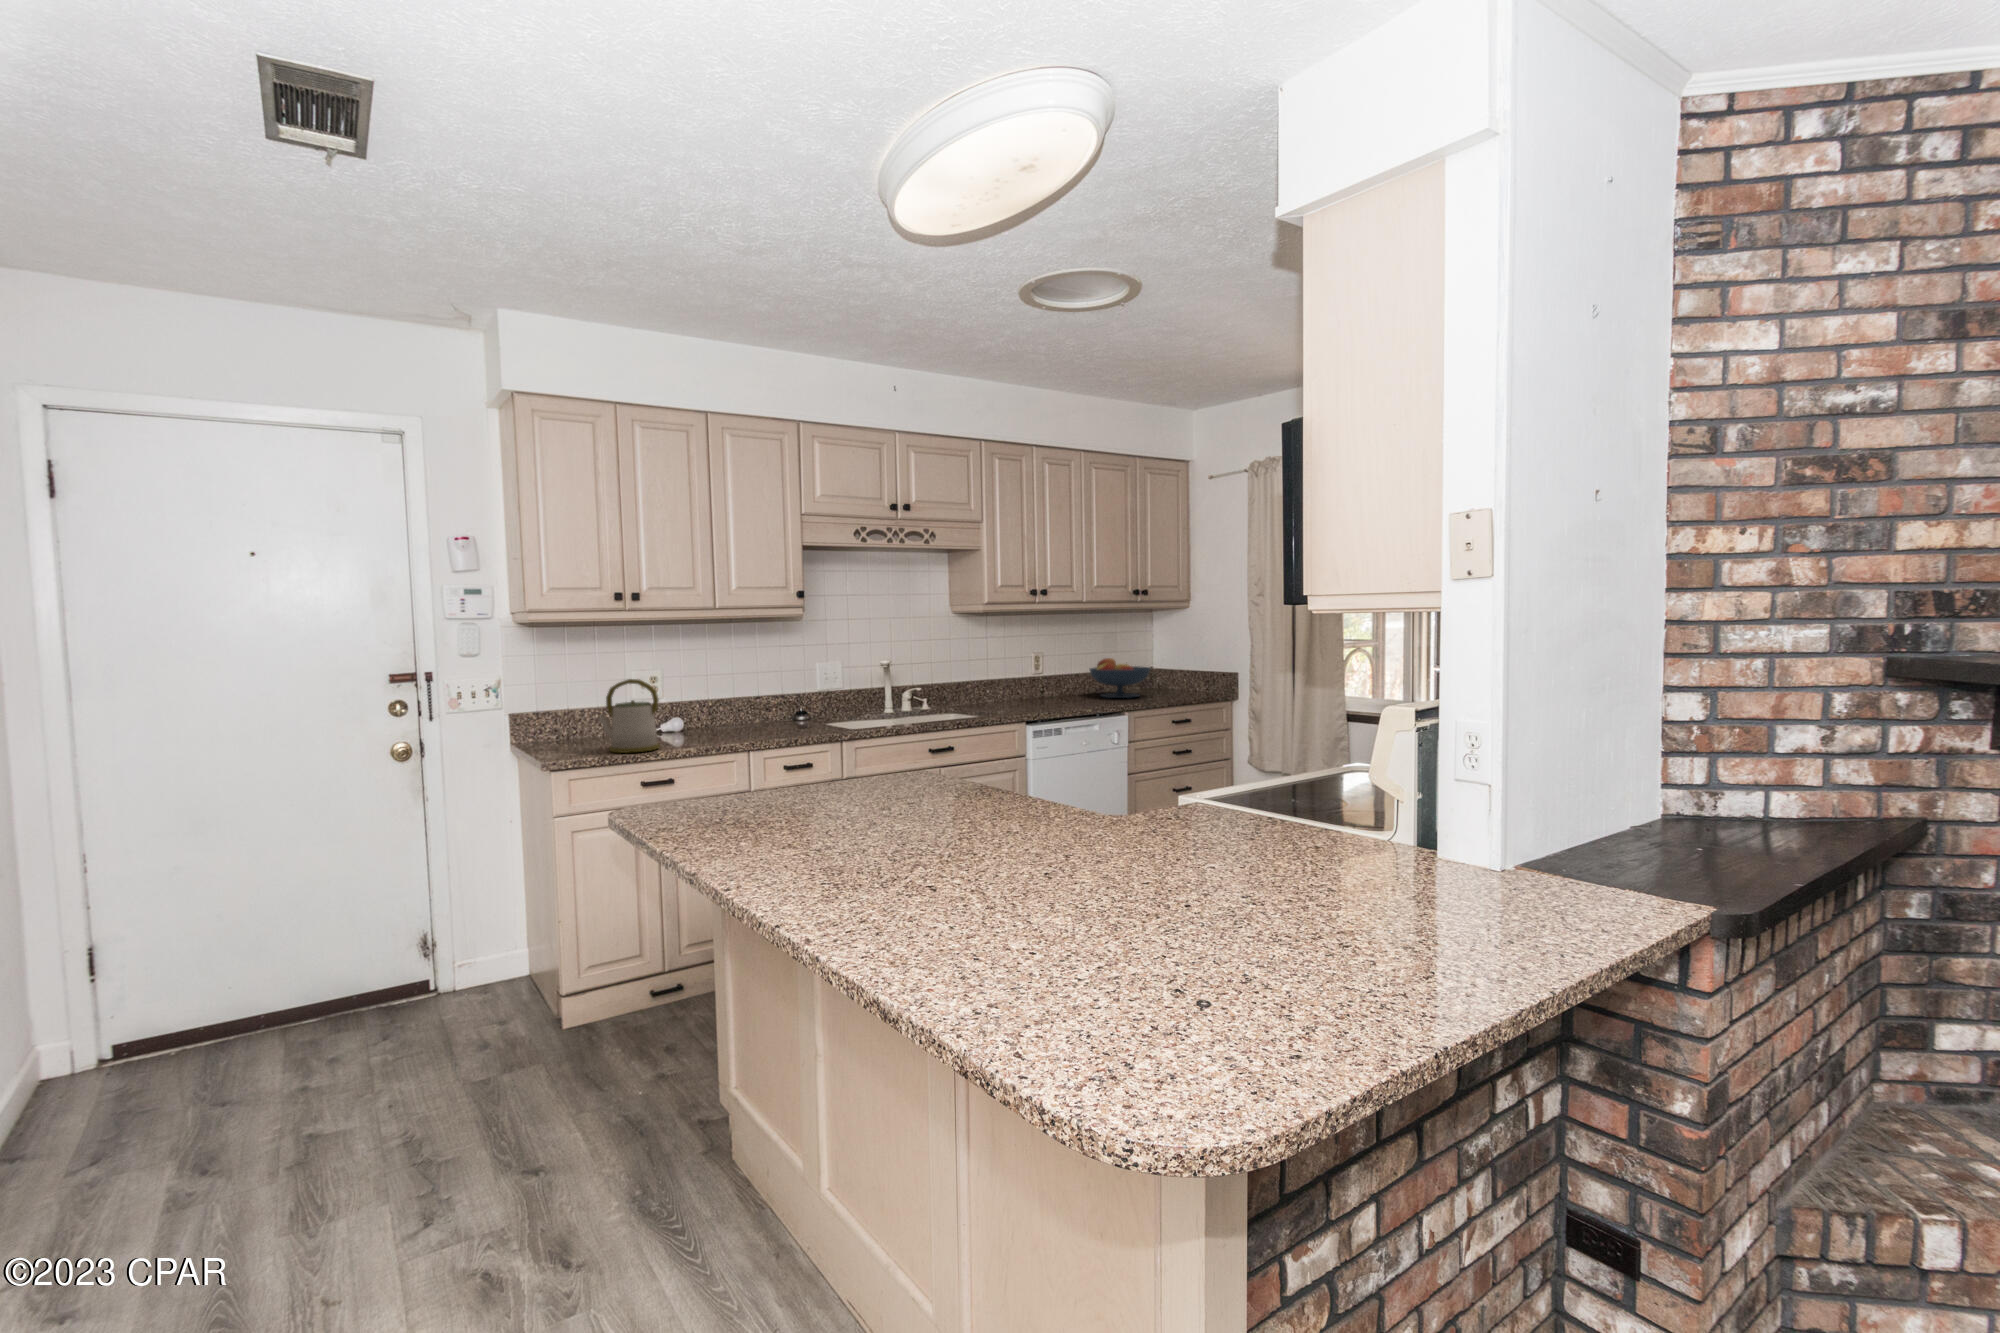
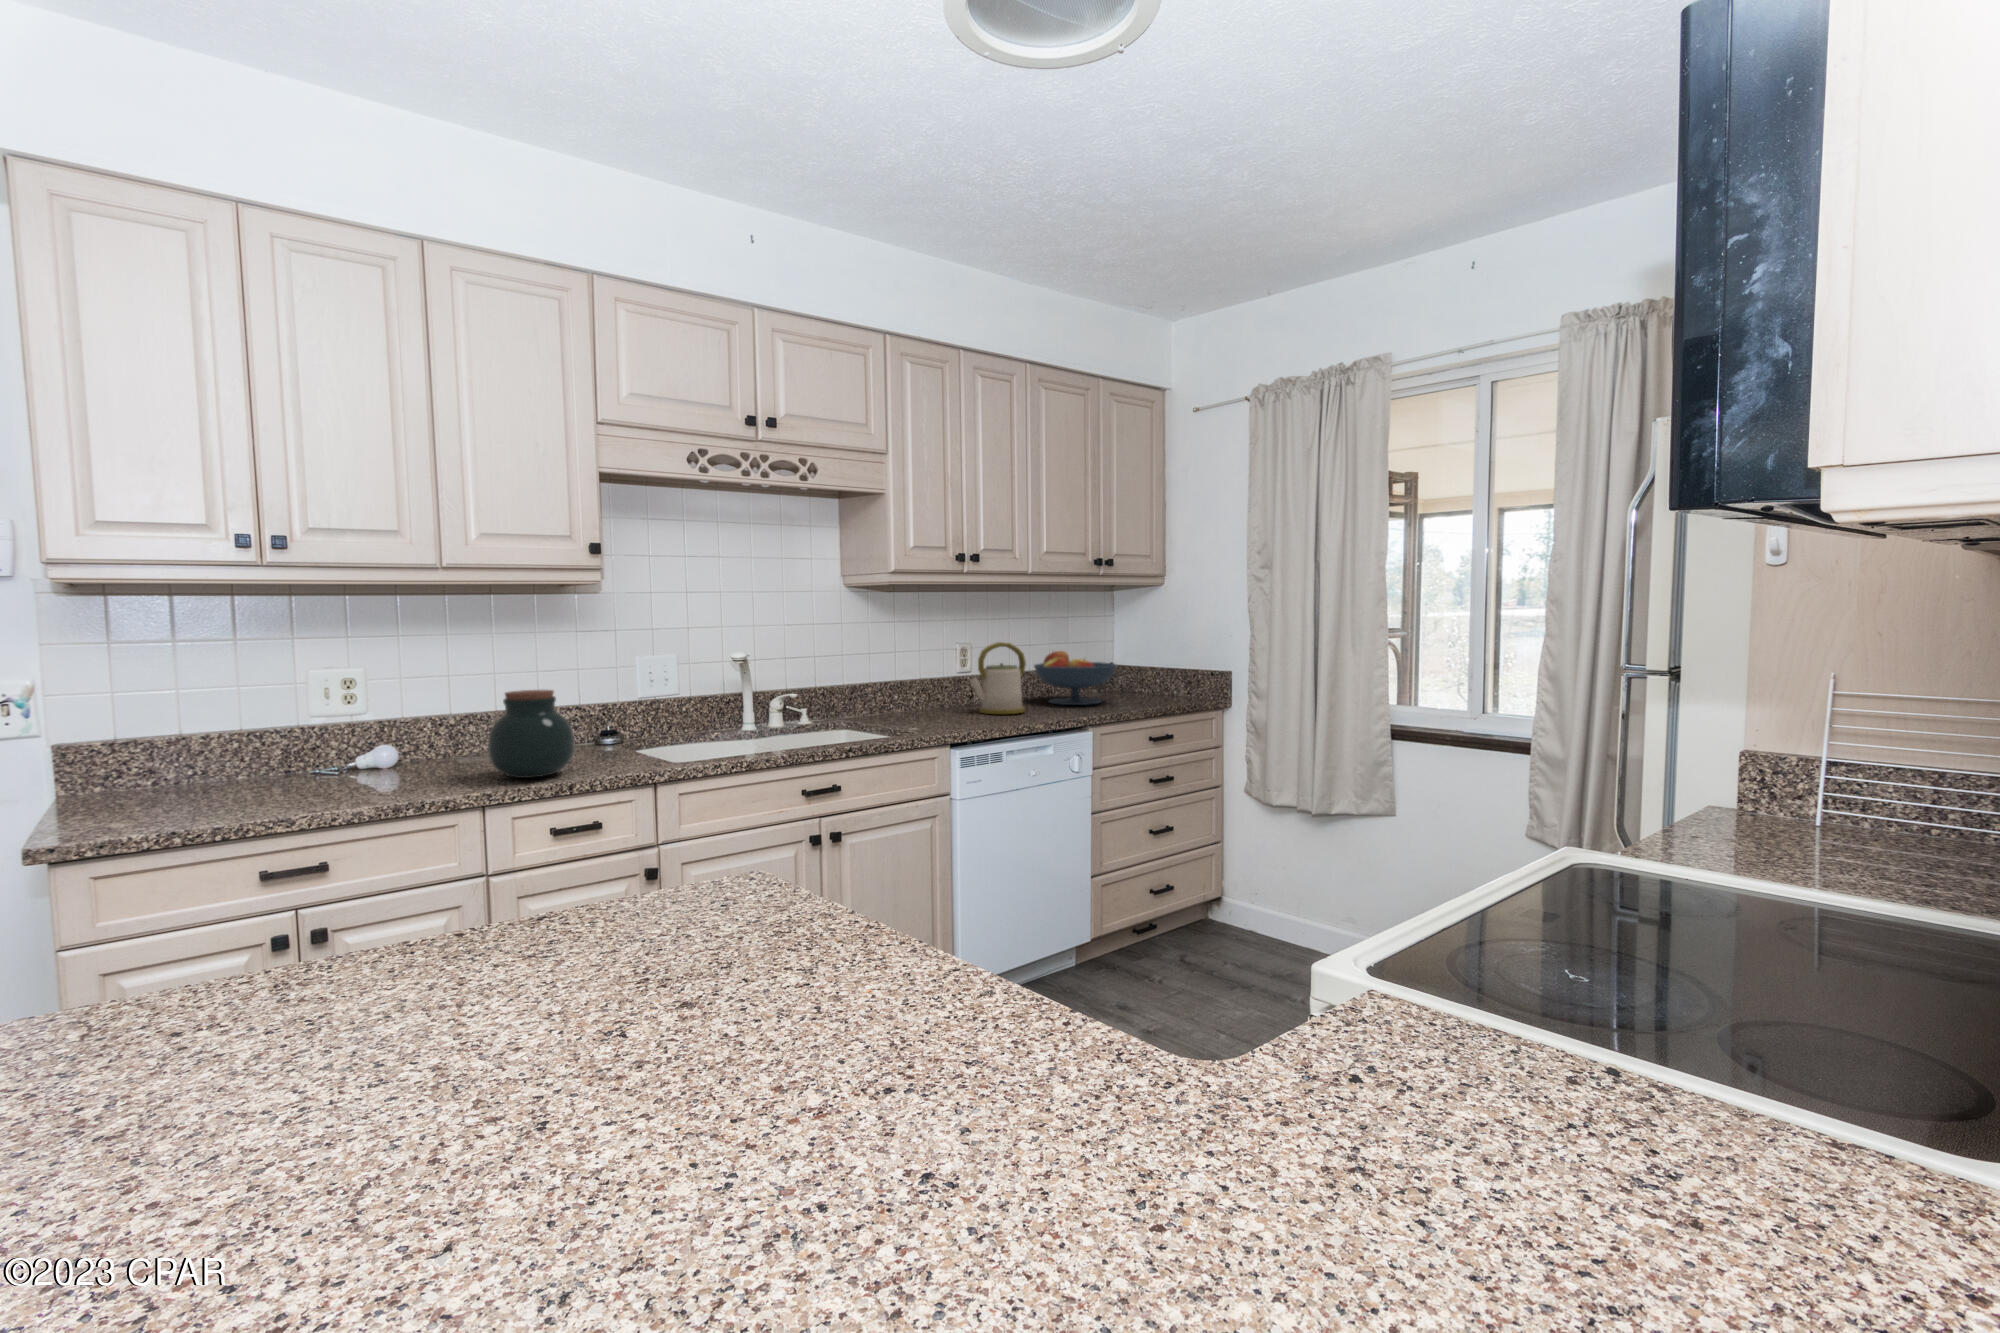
kettle: present [598,679,660,753] -> present [970,642,1026,714]
jar: none [743,683,792,737] -> present [488,690,574,778]

